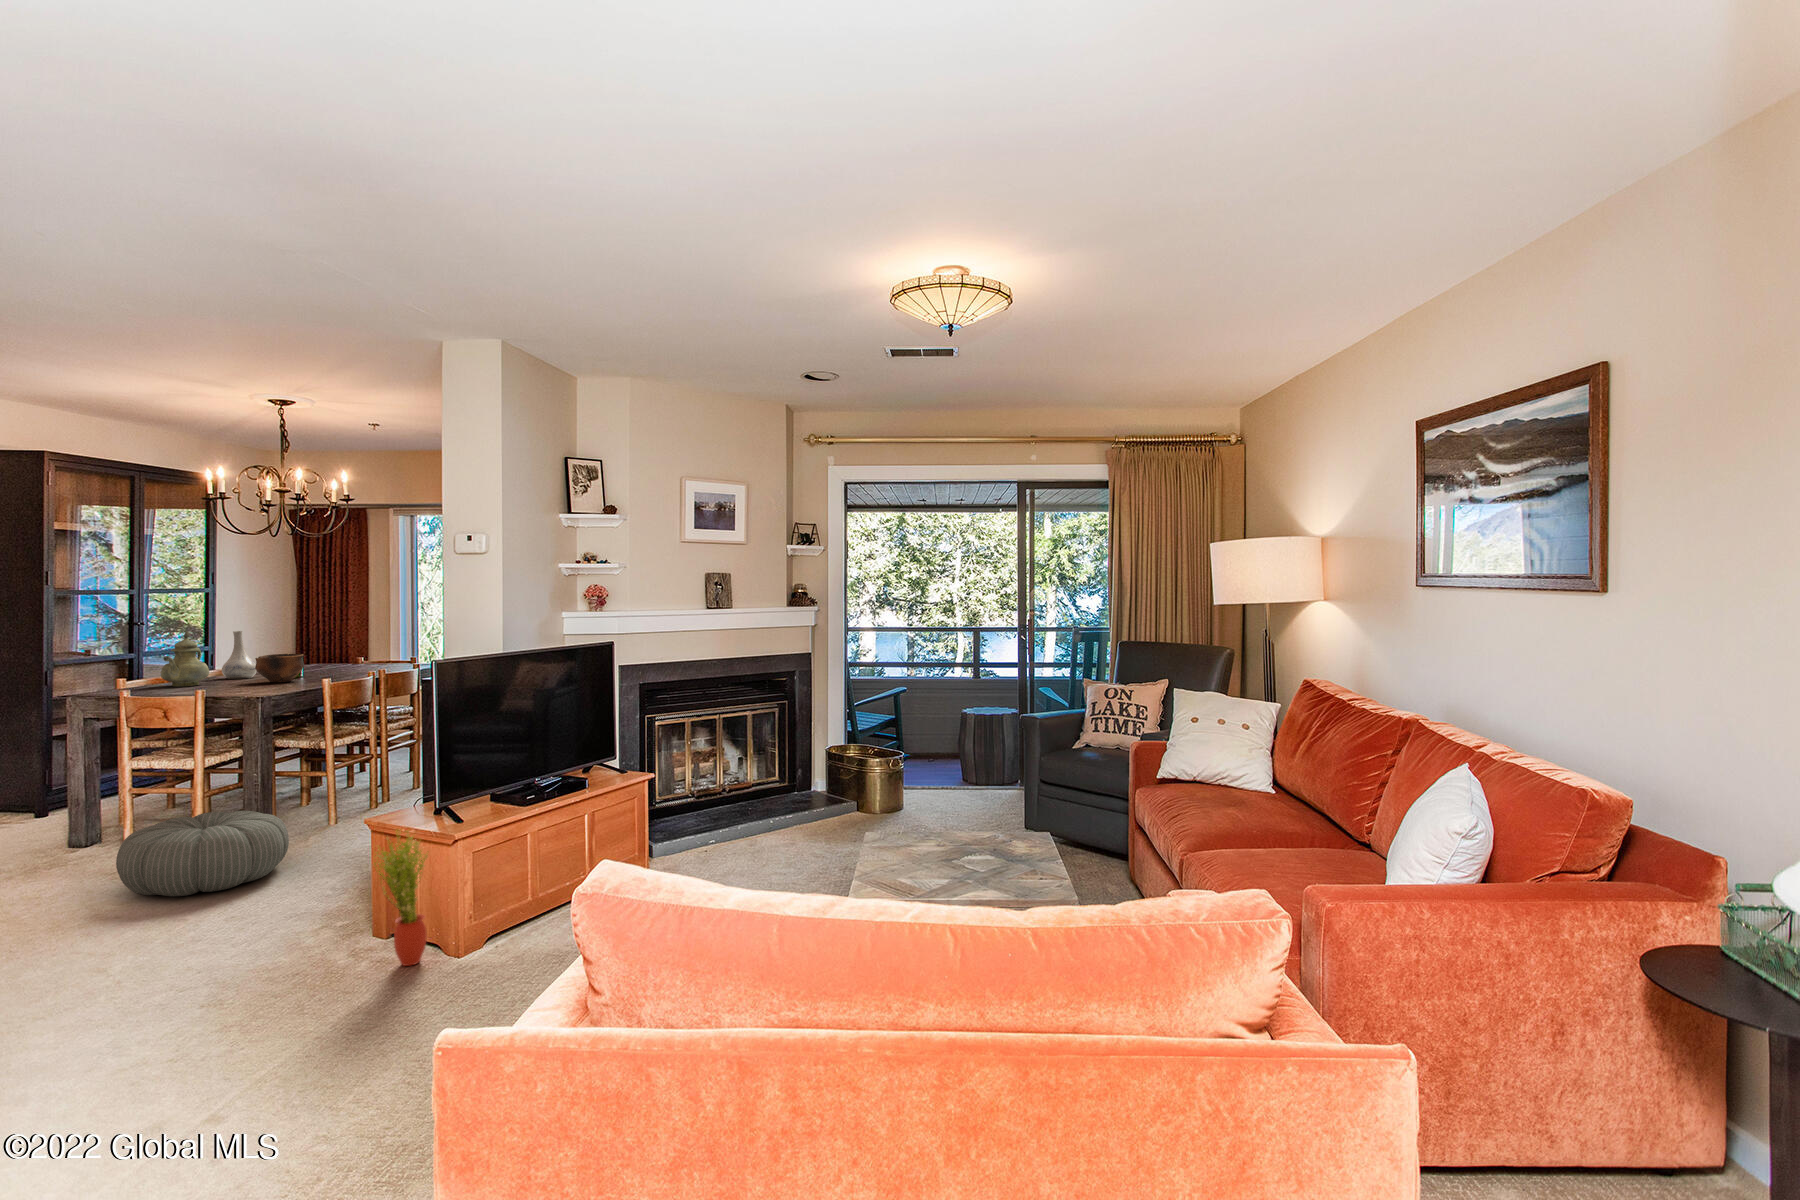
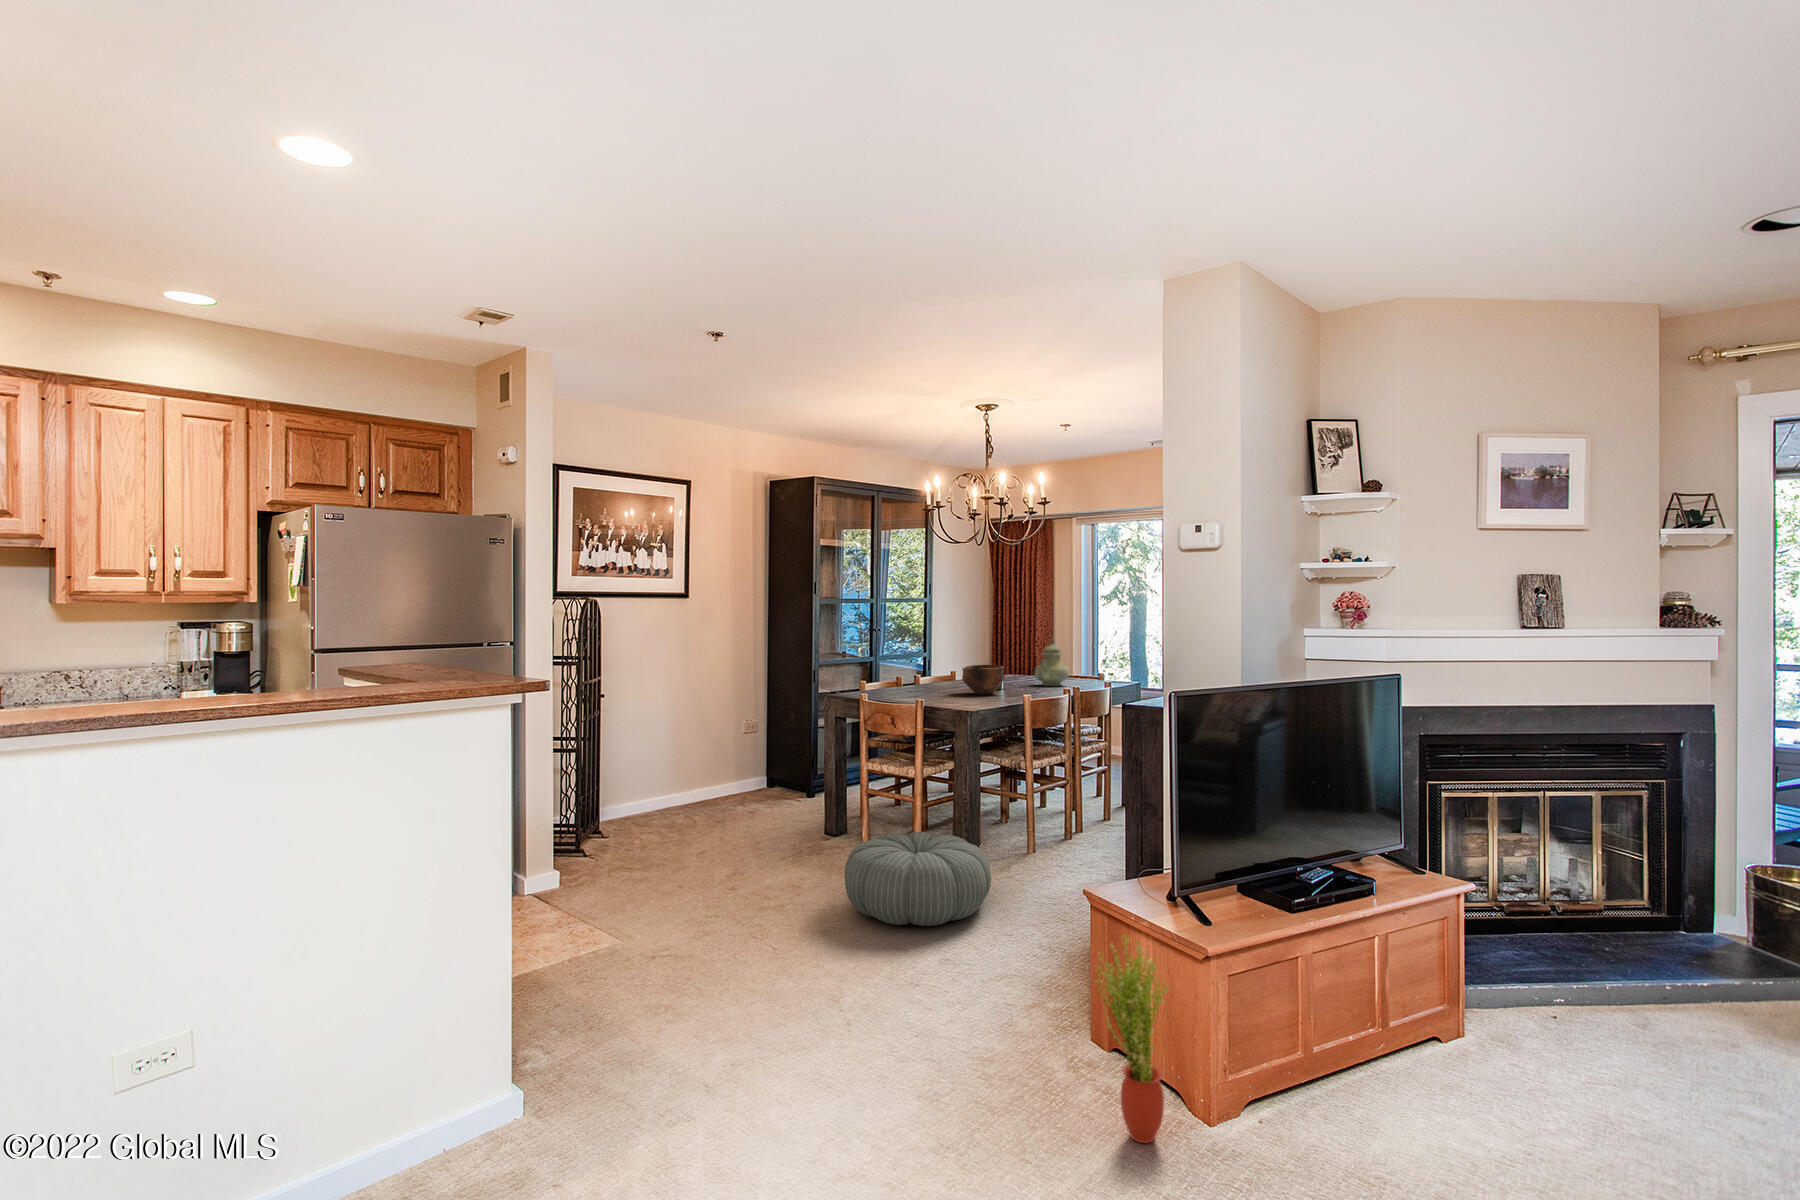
teapot: present [161,631,209,686] -> present [1035,638,1069,686]
vase: present [222,631,257,679] -> none [935,640,964,687]

